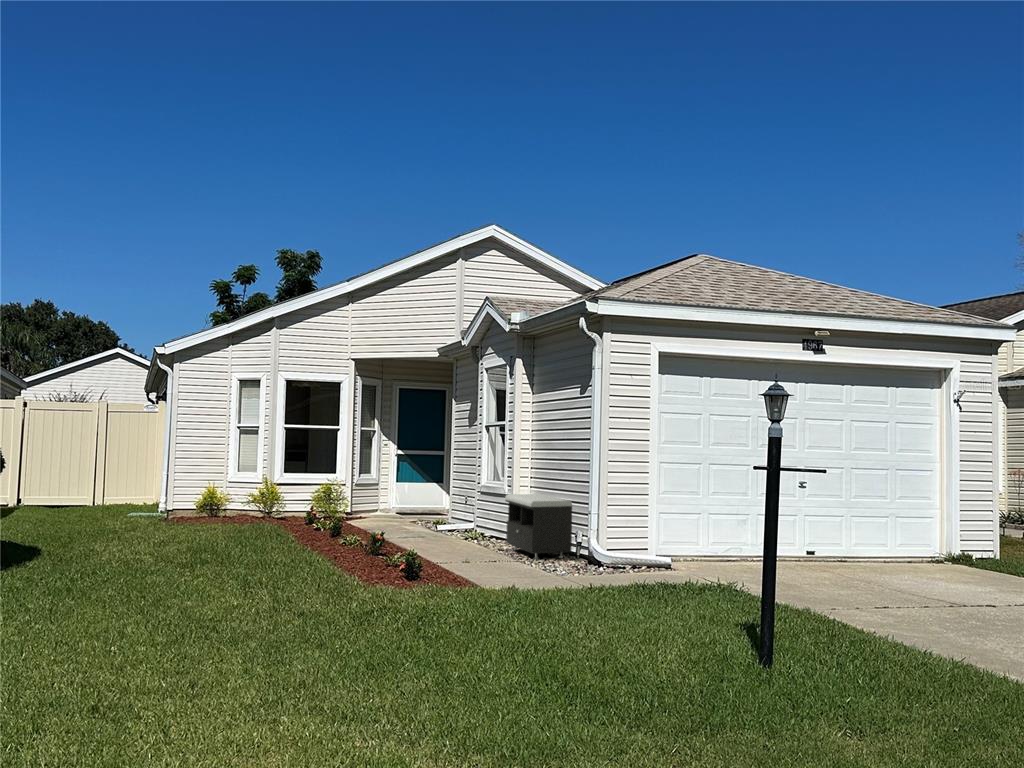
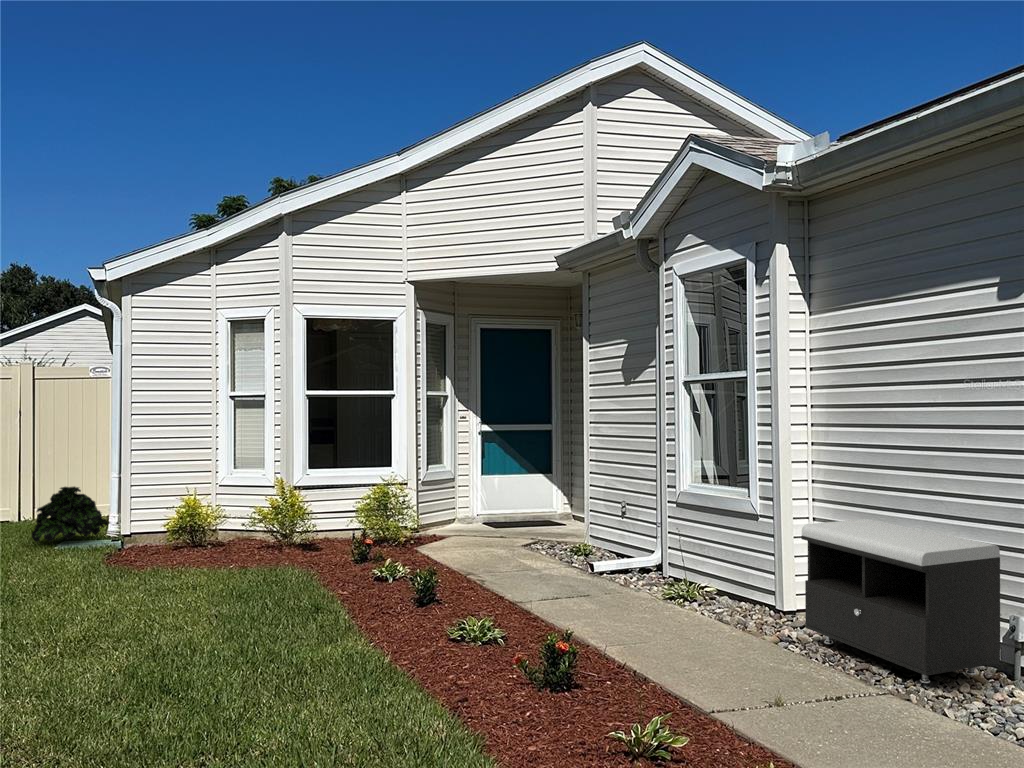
potted plant: none [116,479,160,512] -> present [31,487,108,542]

